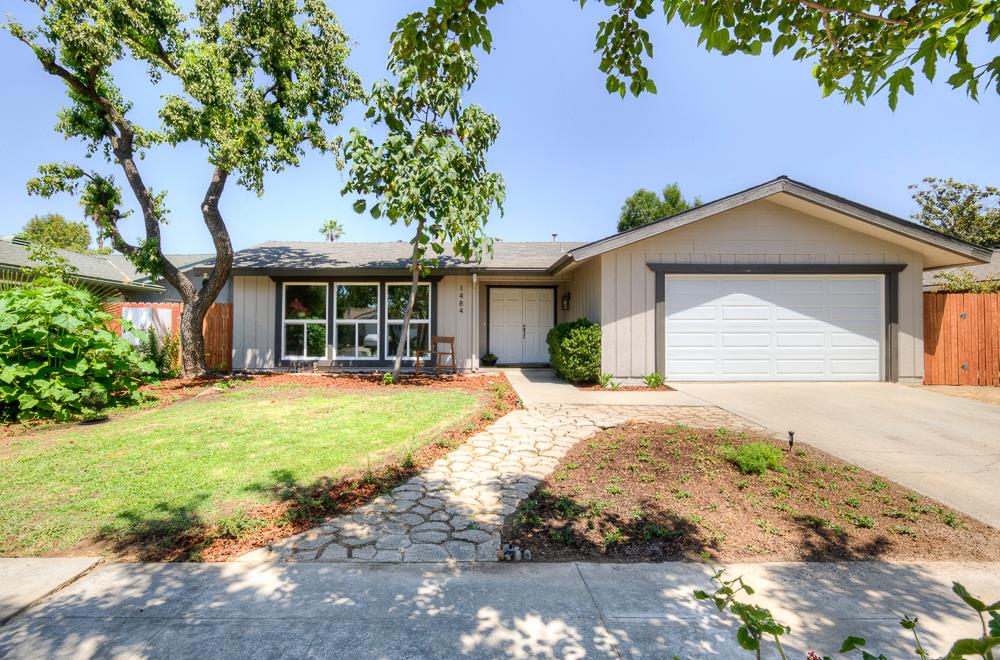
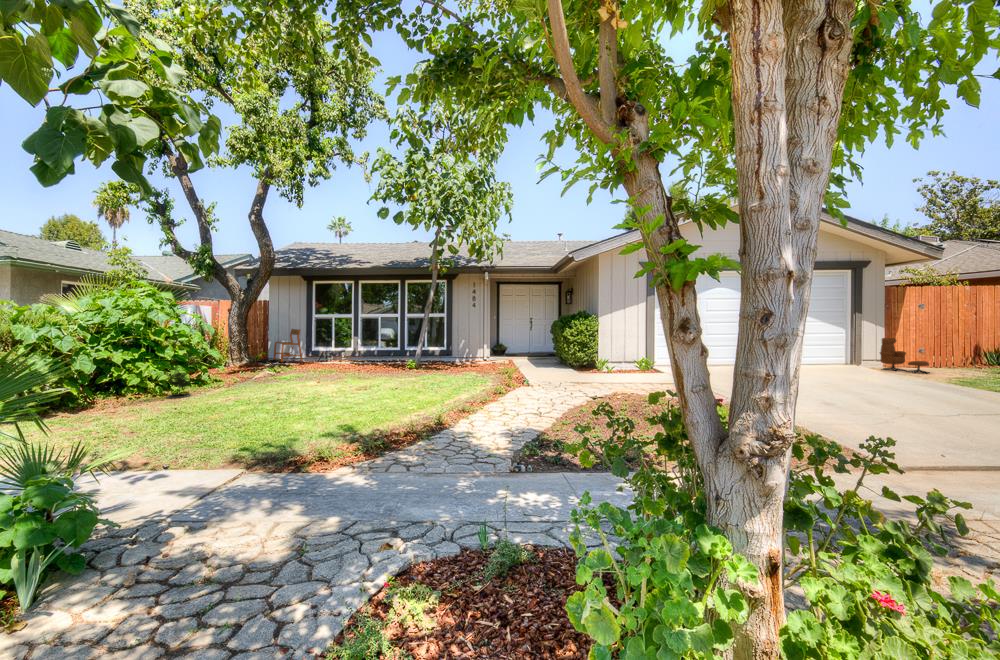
bench: present [416,336,456,374] -> present [274,329,302,362]
lounge chair: none [919,351,979,393] -> present [880,338,929,374]

